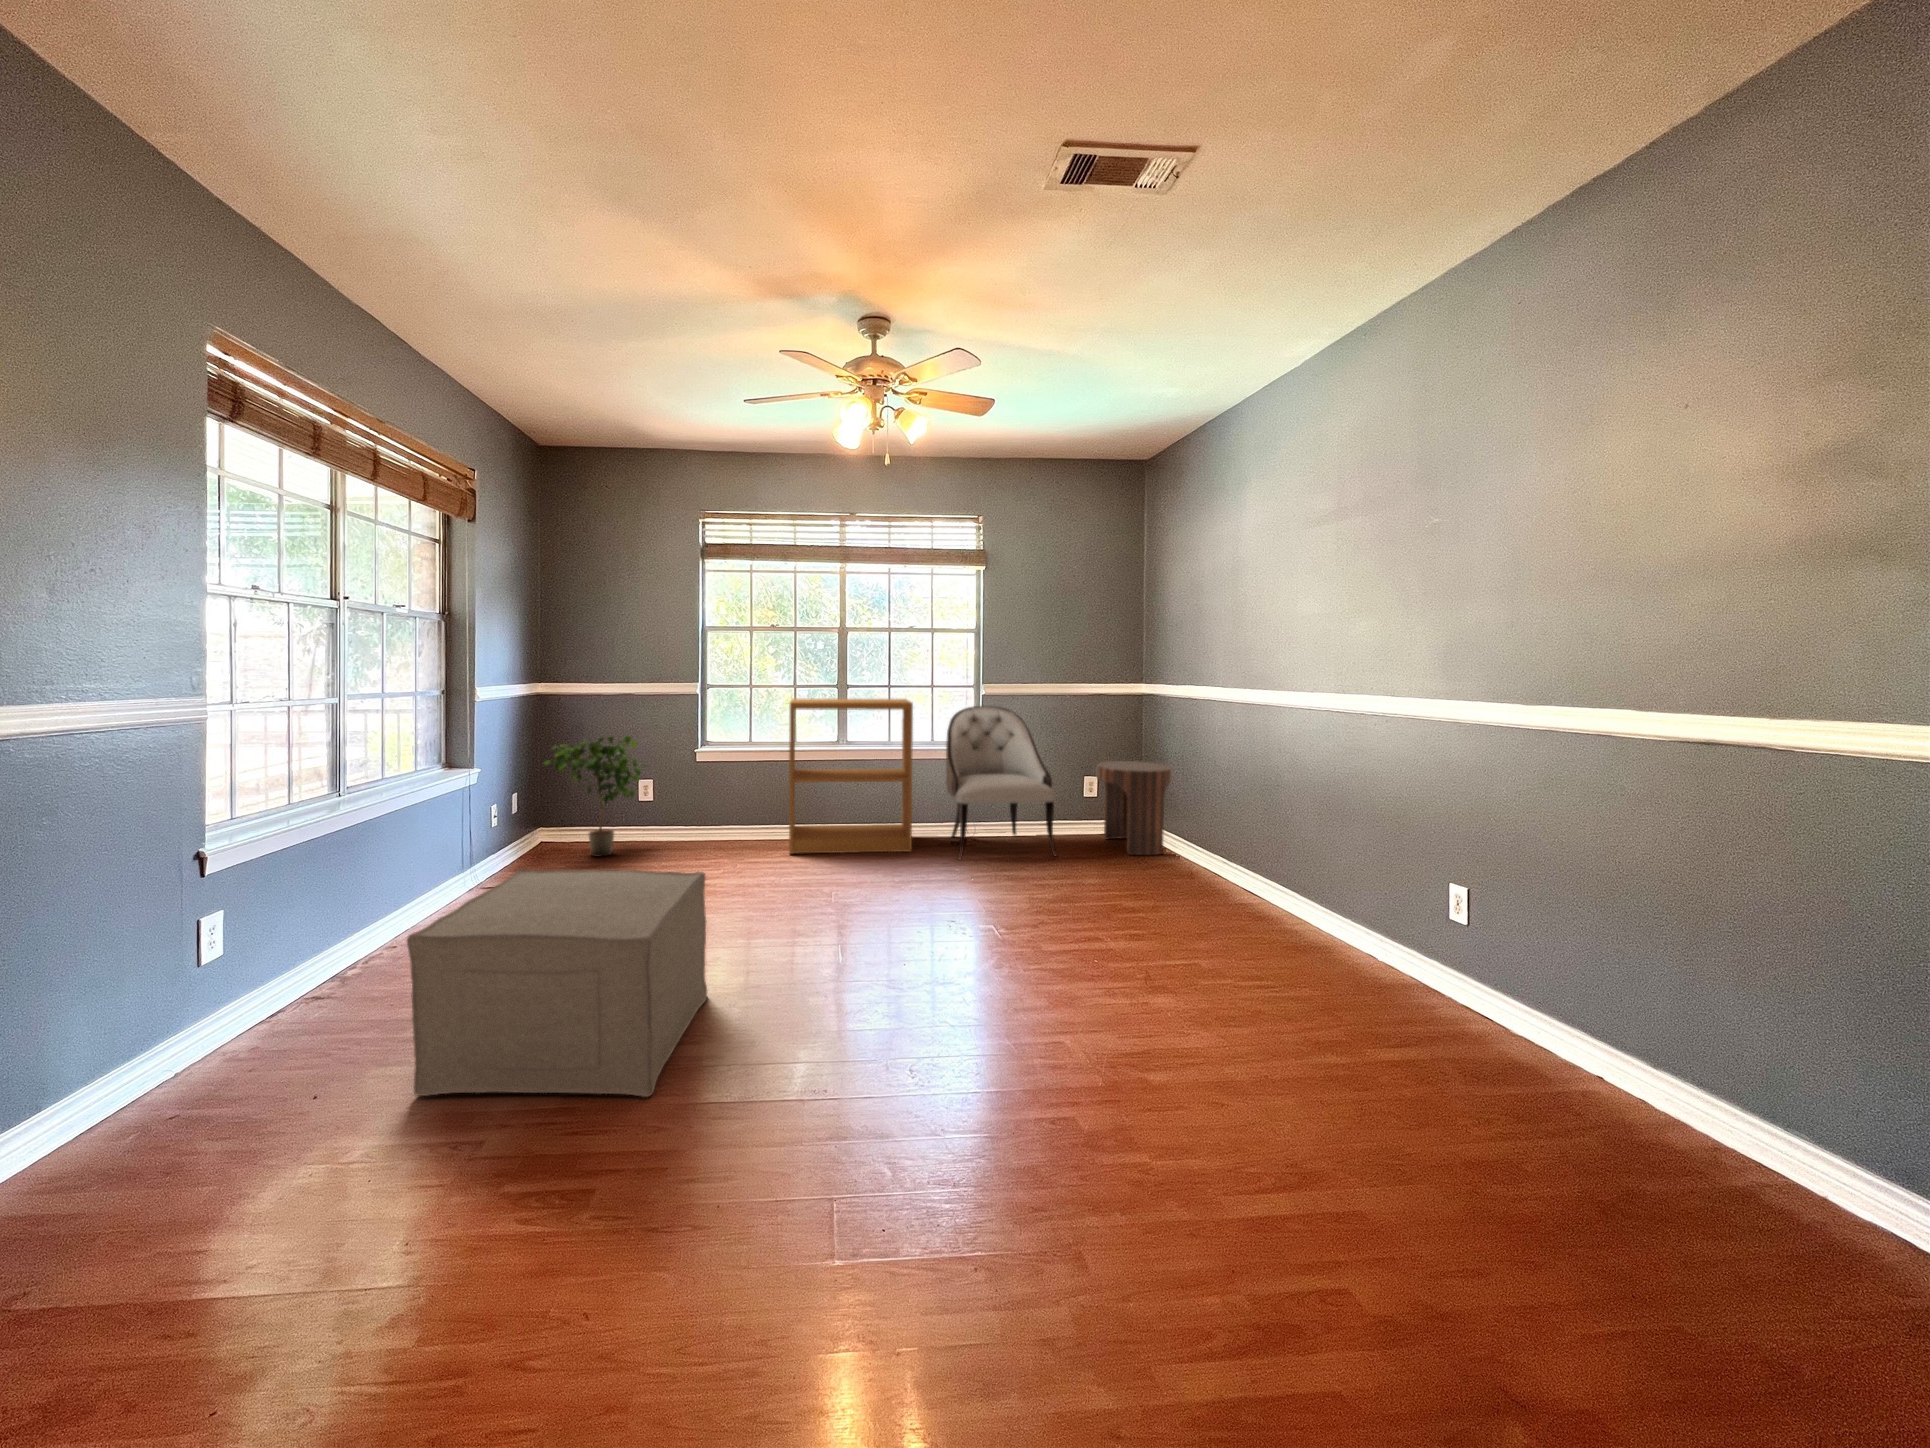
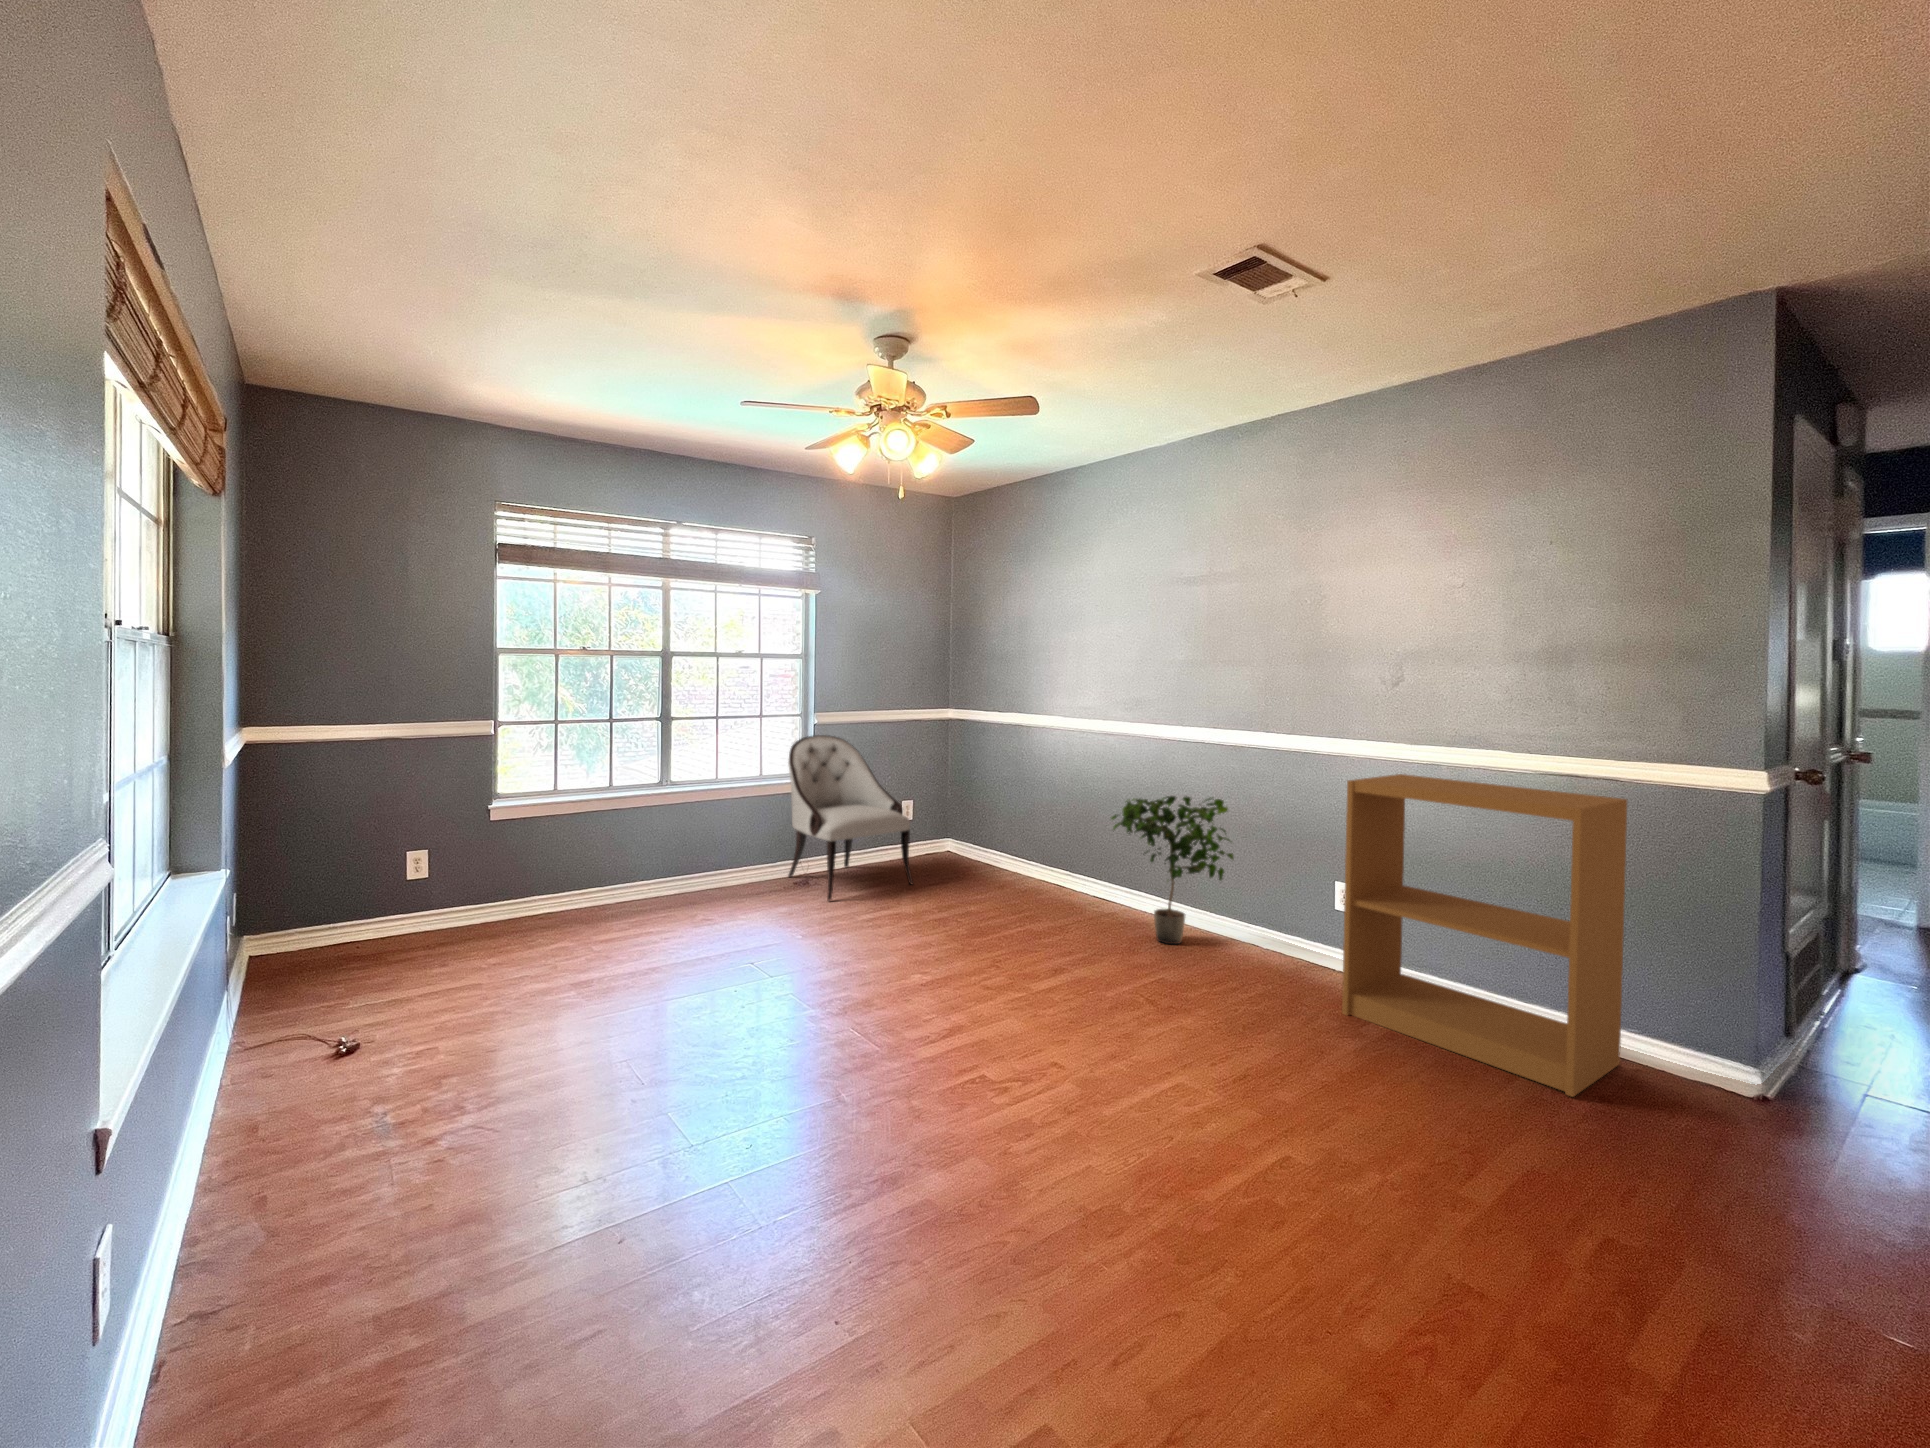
bookshelf: present [789,699,913,854] -> present [1342,774,1627,1097]
potted plant: present [544,735,647,856] -> present [1111,796,1234,944]
side table: present [1097,761,1172,855] -> none [929,783,999,874]
ottoman: present [407,869,707,1097] -> none [519,960,869,1357]

